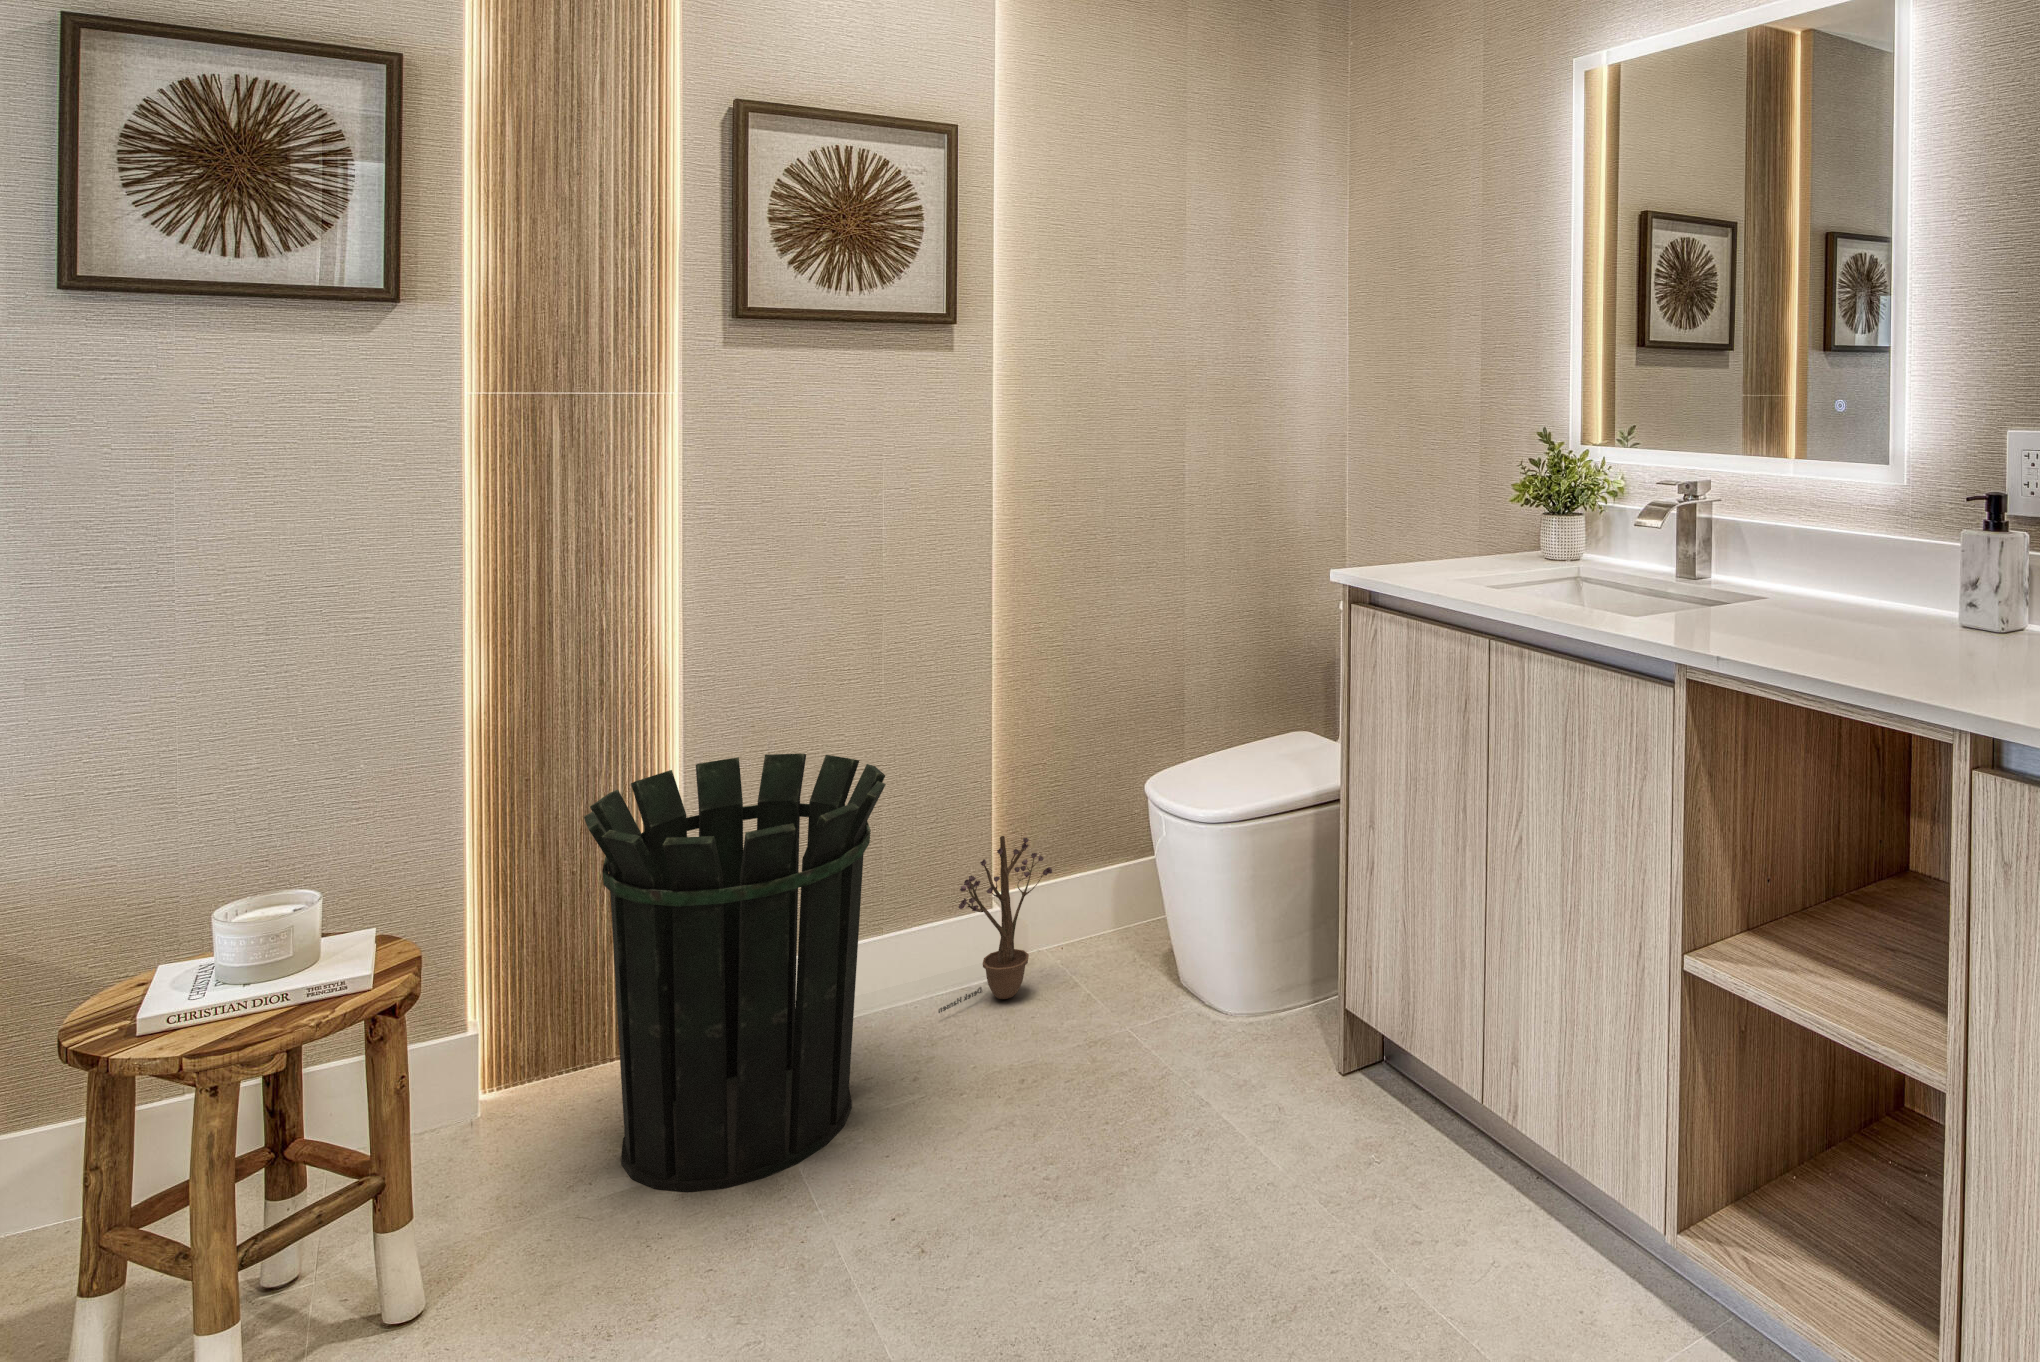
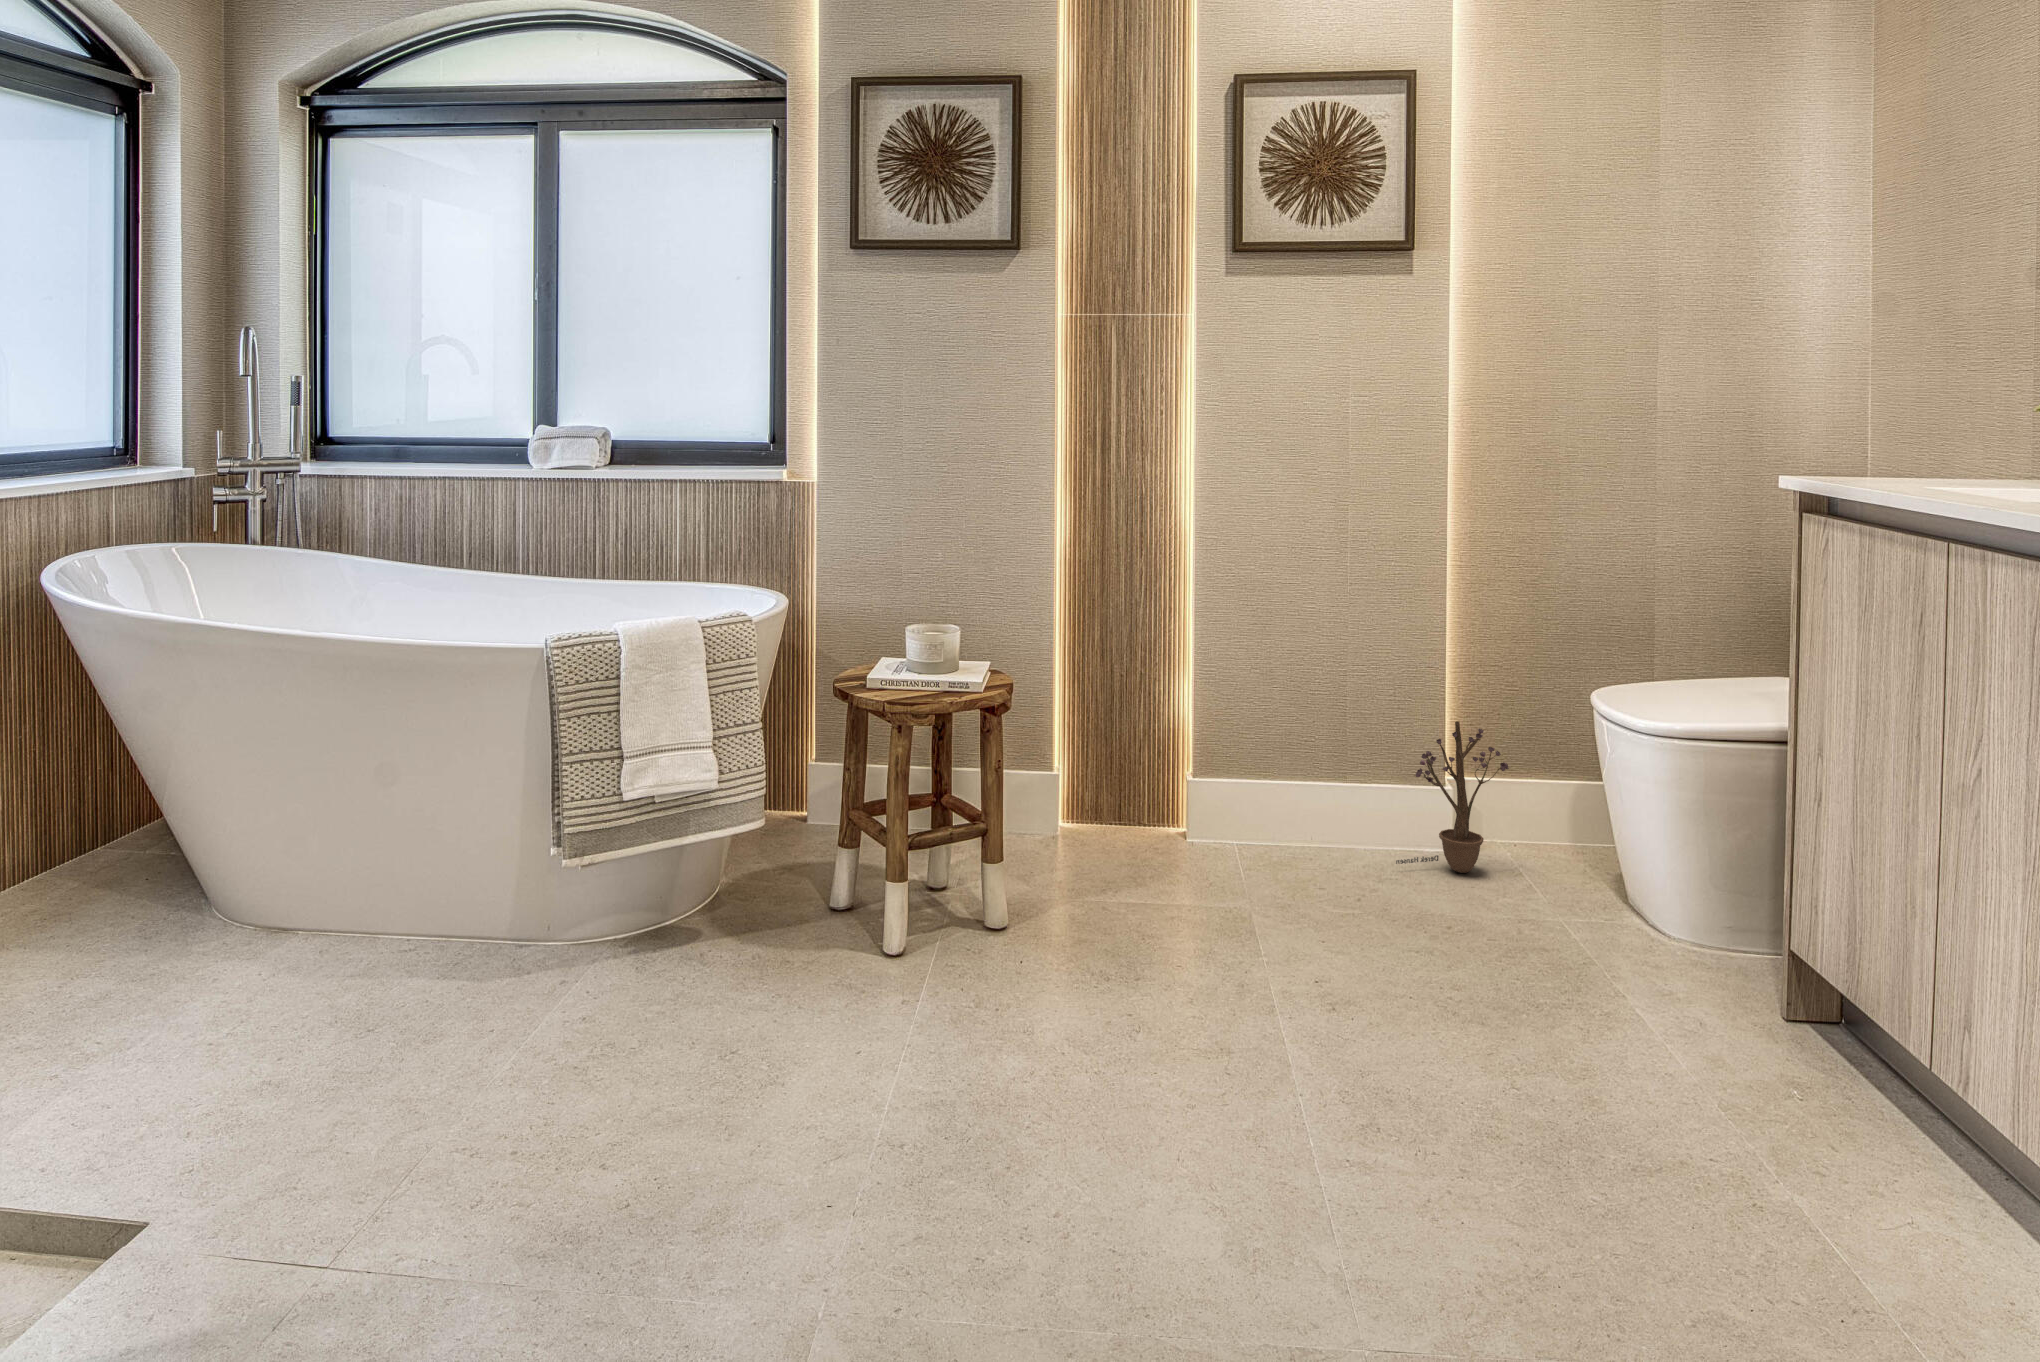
waste bin: present [584,753,886,1192] -> none [1118,604,1338,923]

